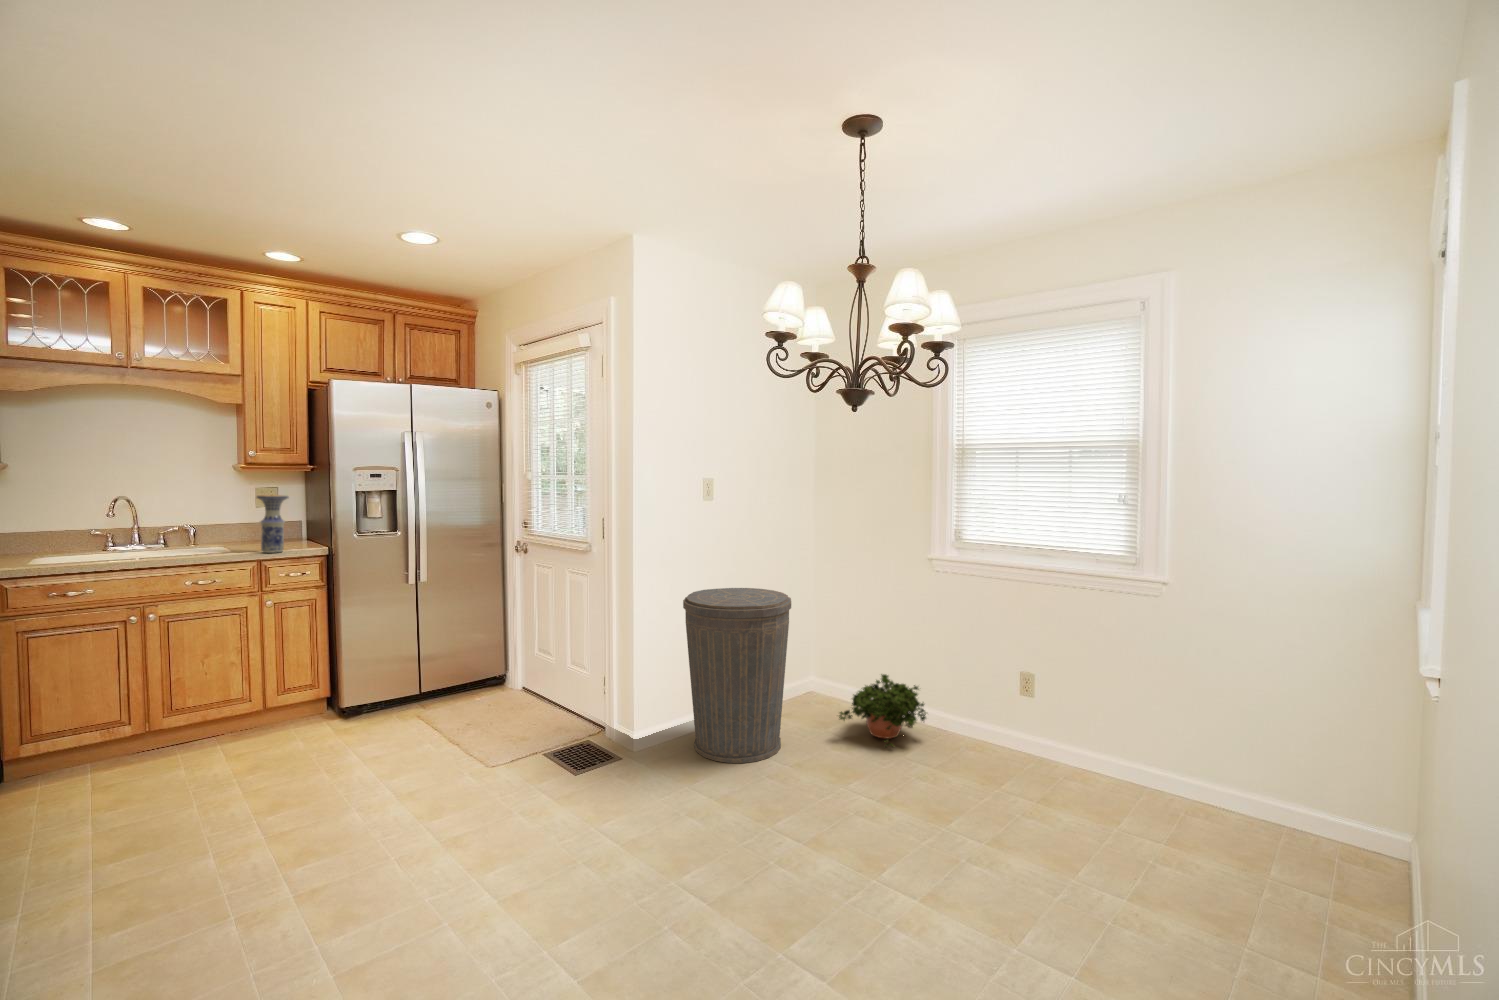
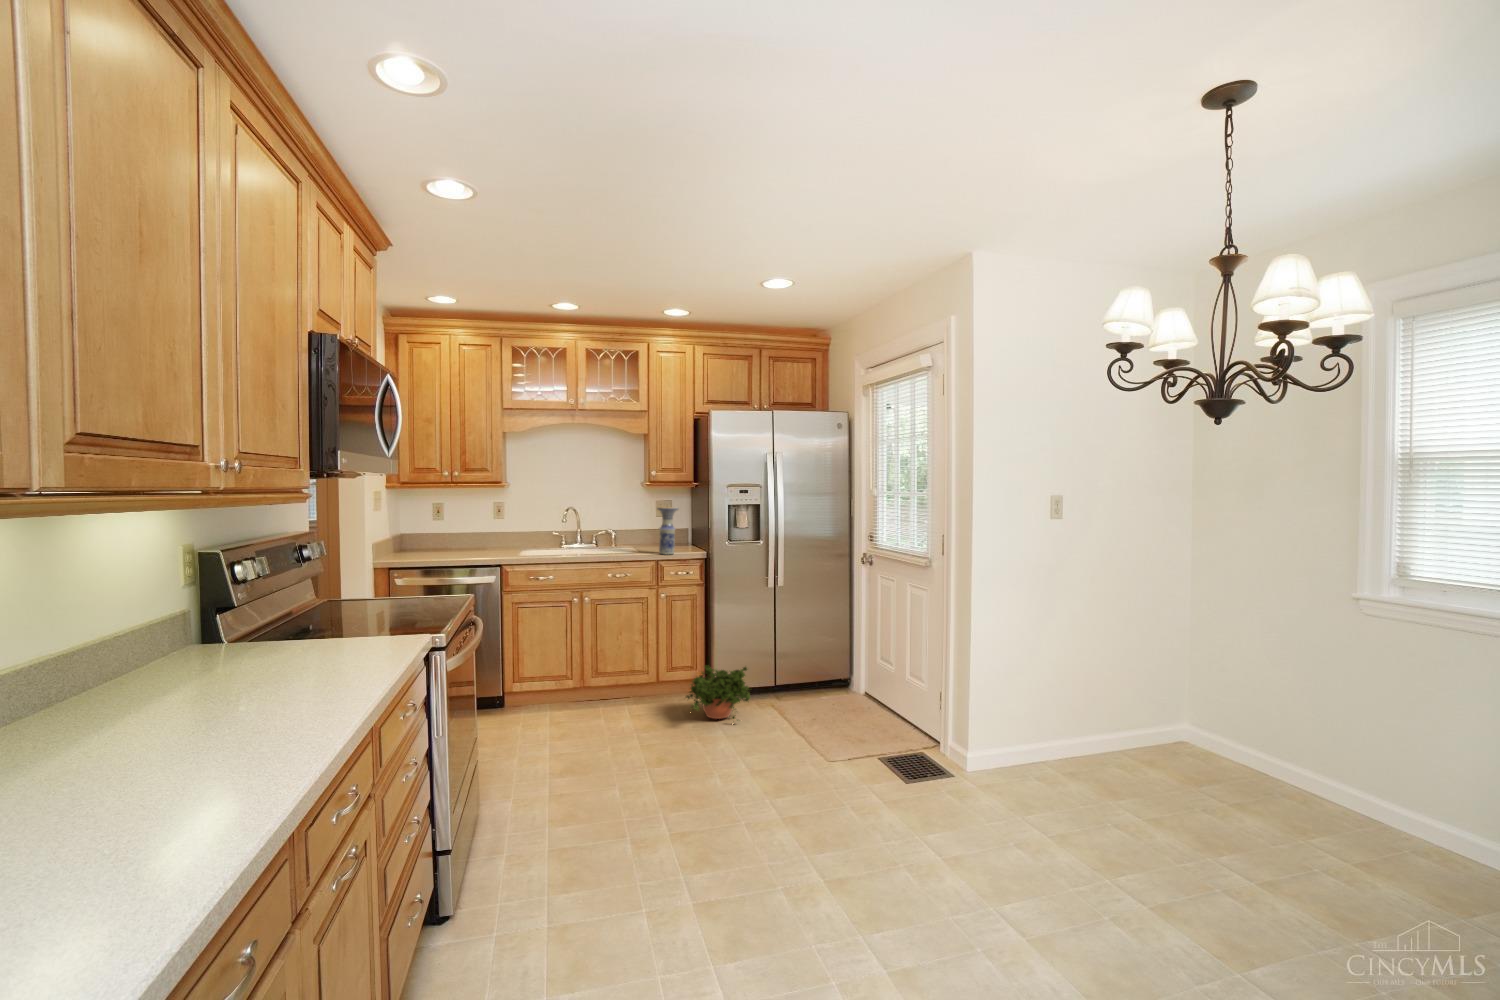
trash can: present [683,588,791,763] -> none [1022,615,1153,810]
potted plant: present [839,674,926,746] -> present [686,665,750,719]

